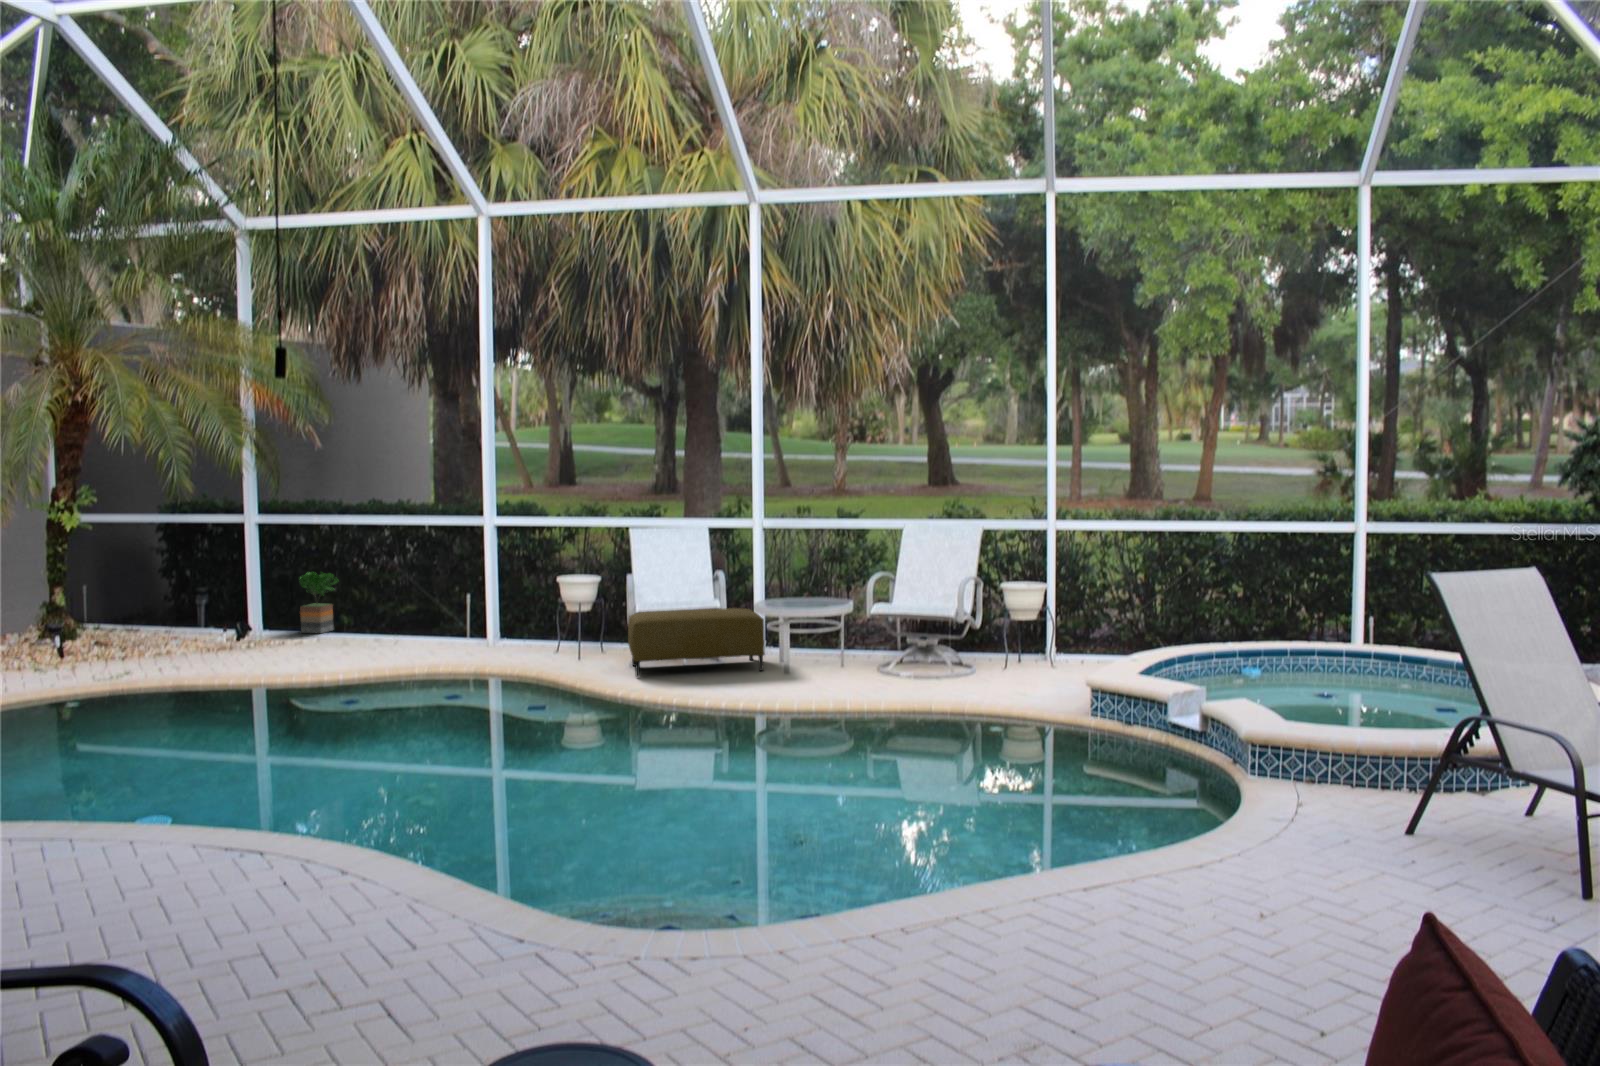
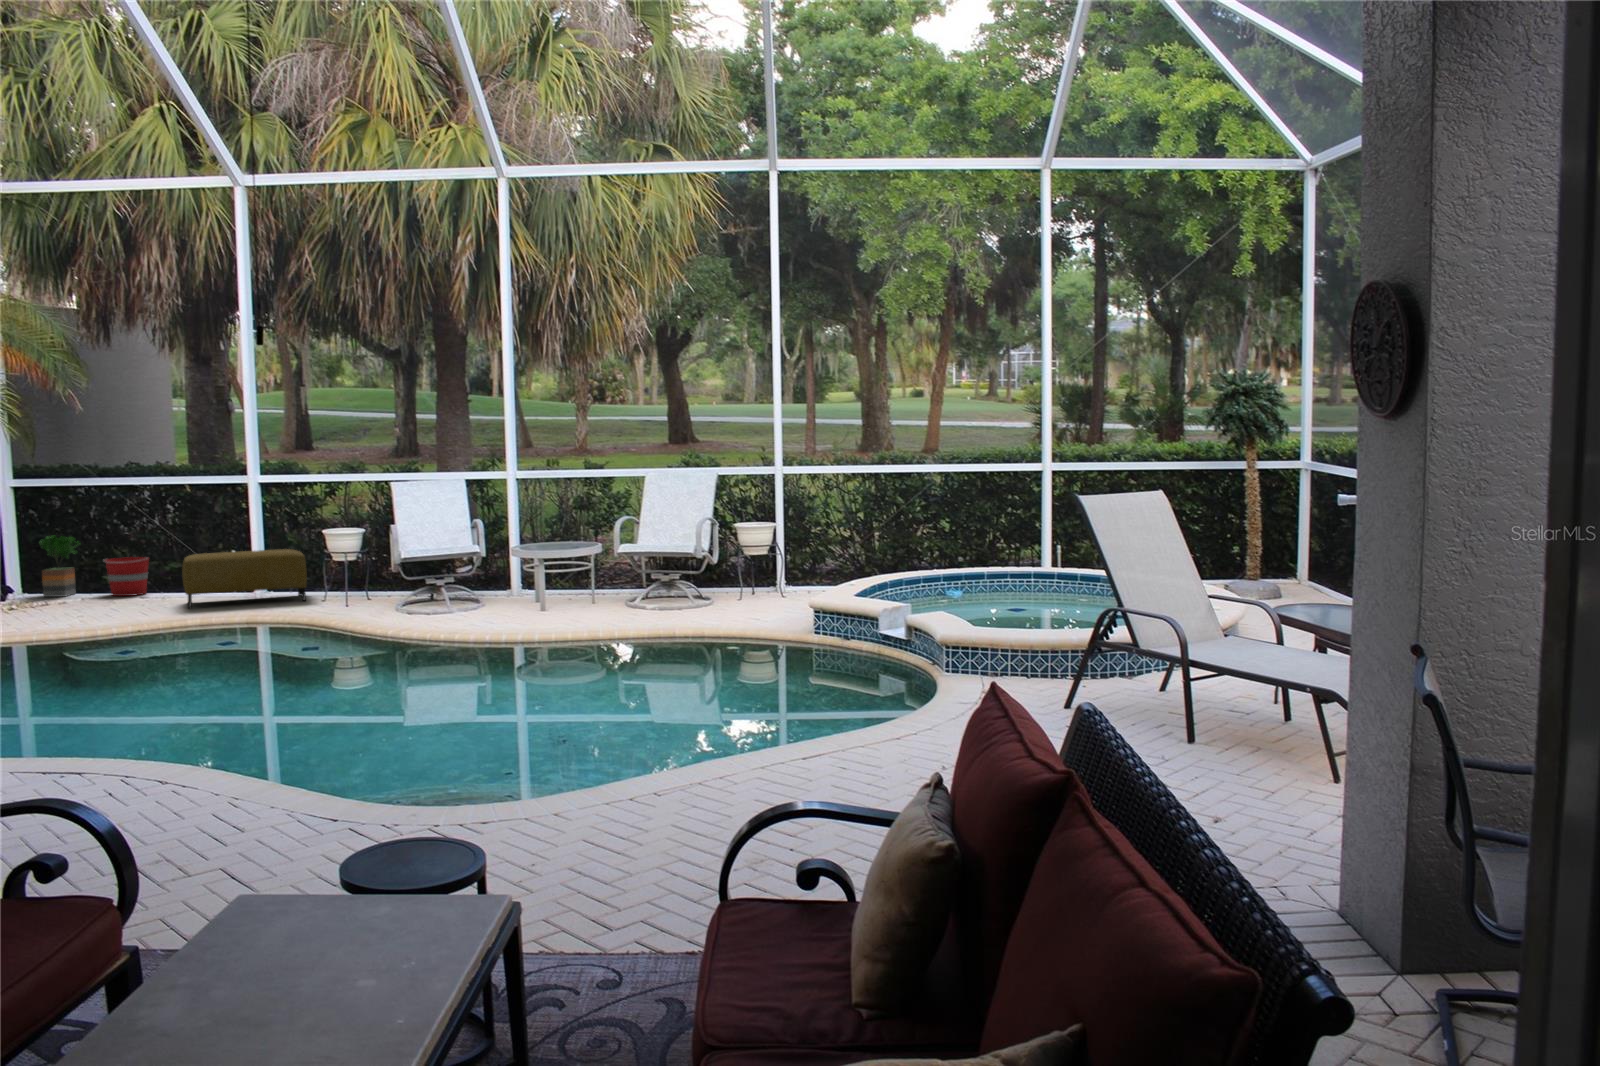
bucket: none [356,595,401,635] -> present [105,557,149,596]
ottoman: present [628,608,765,677] -> present [182,549,307,608]

